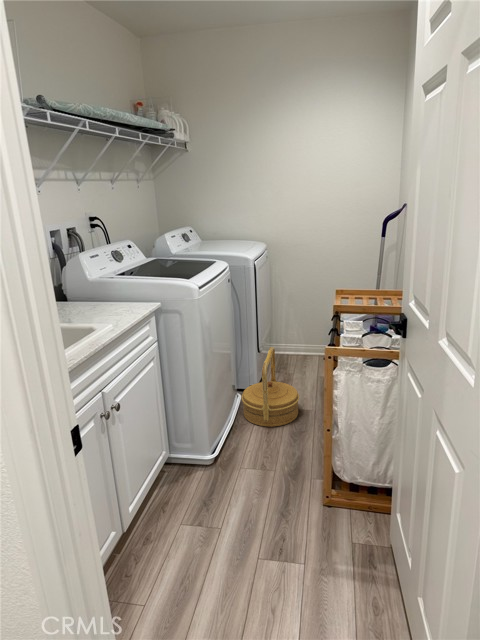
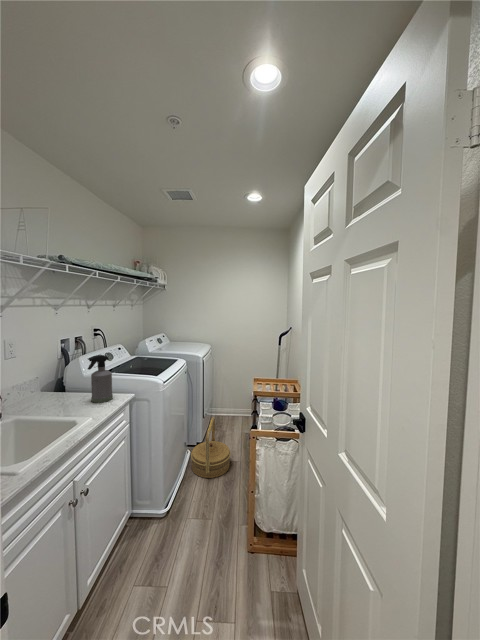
spray bottle: none [94,246,131,311] -> present [88,355,113,403]

